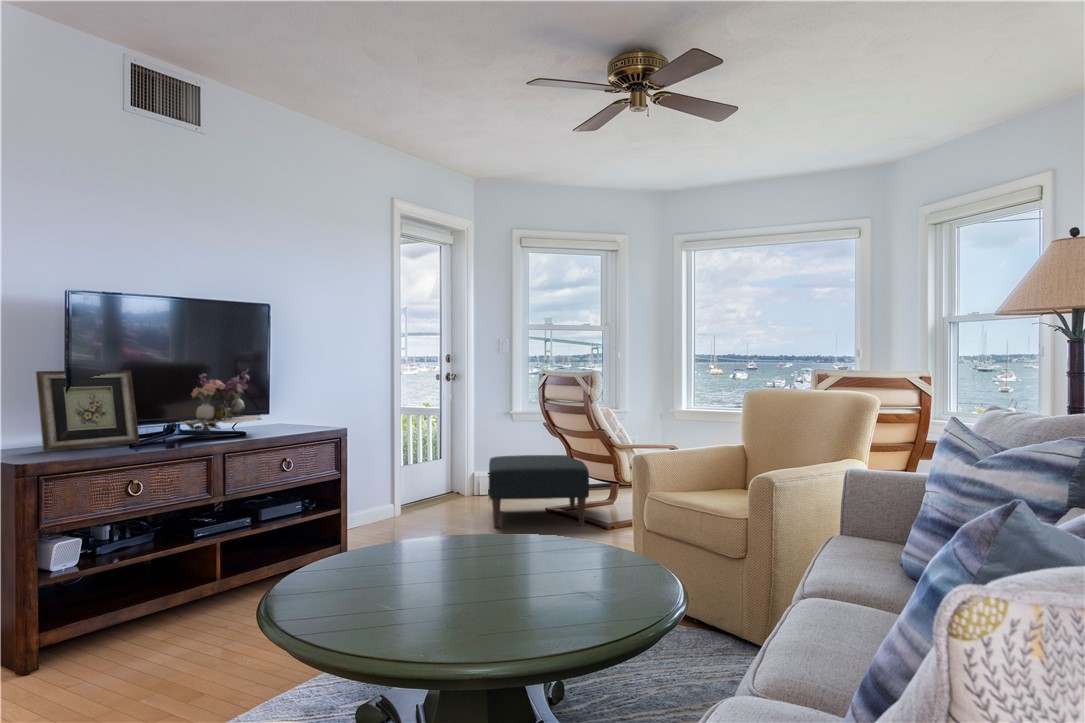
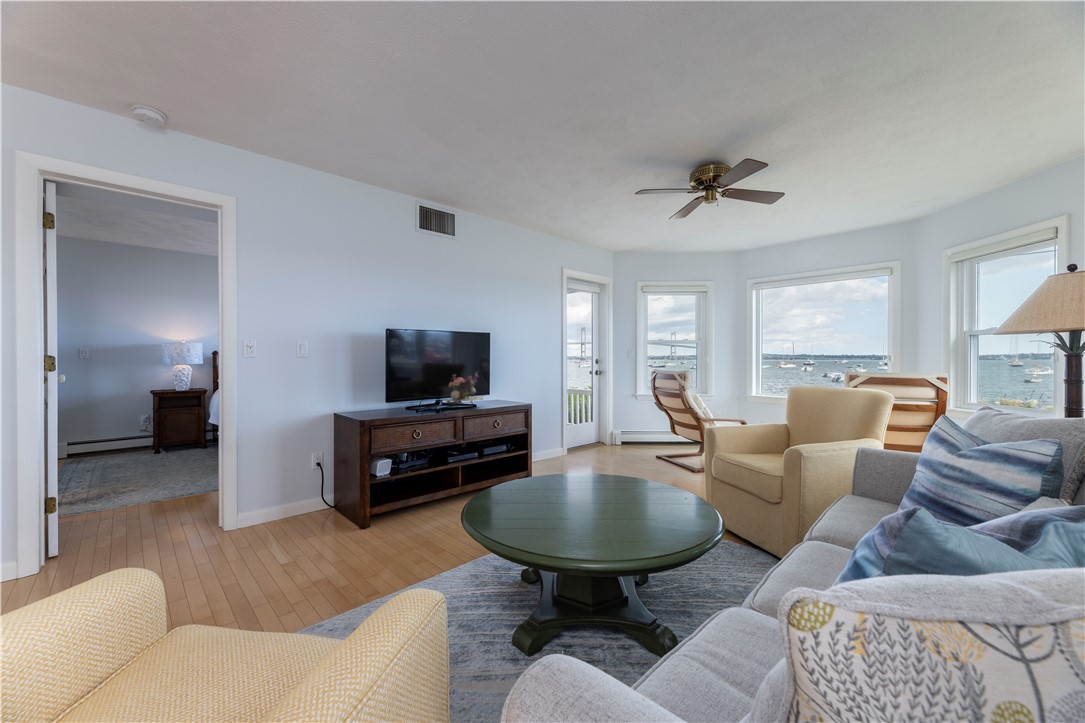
picture frame: present [36,370,139,451] -> none [375,373,422,415]
ottoman: present [489,455,589,528] -> none [616,422,681,468]

